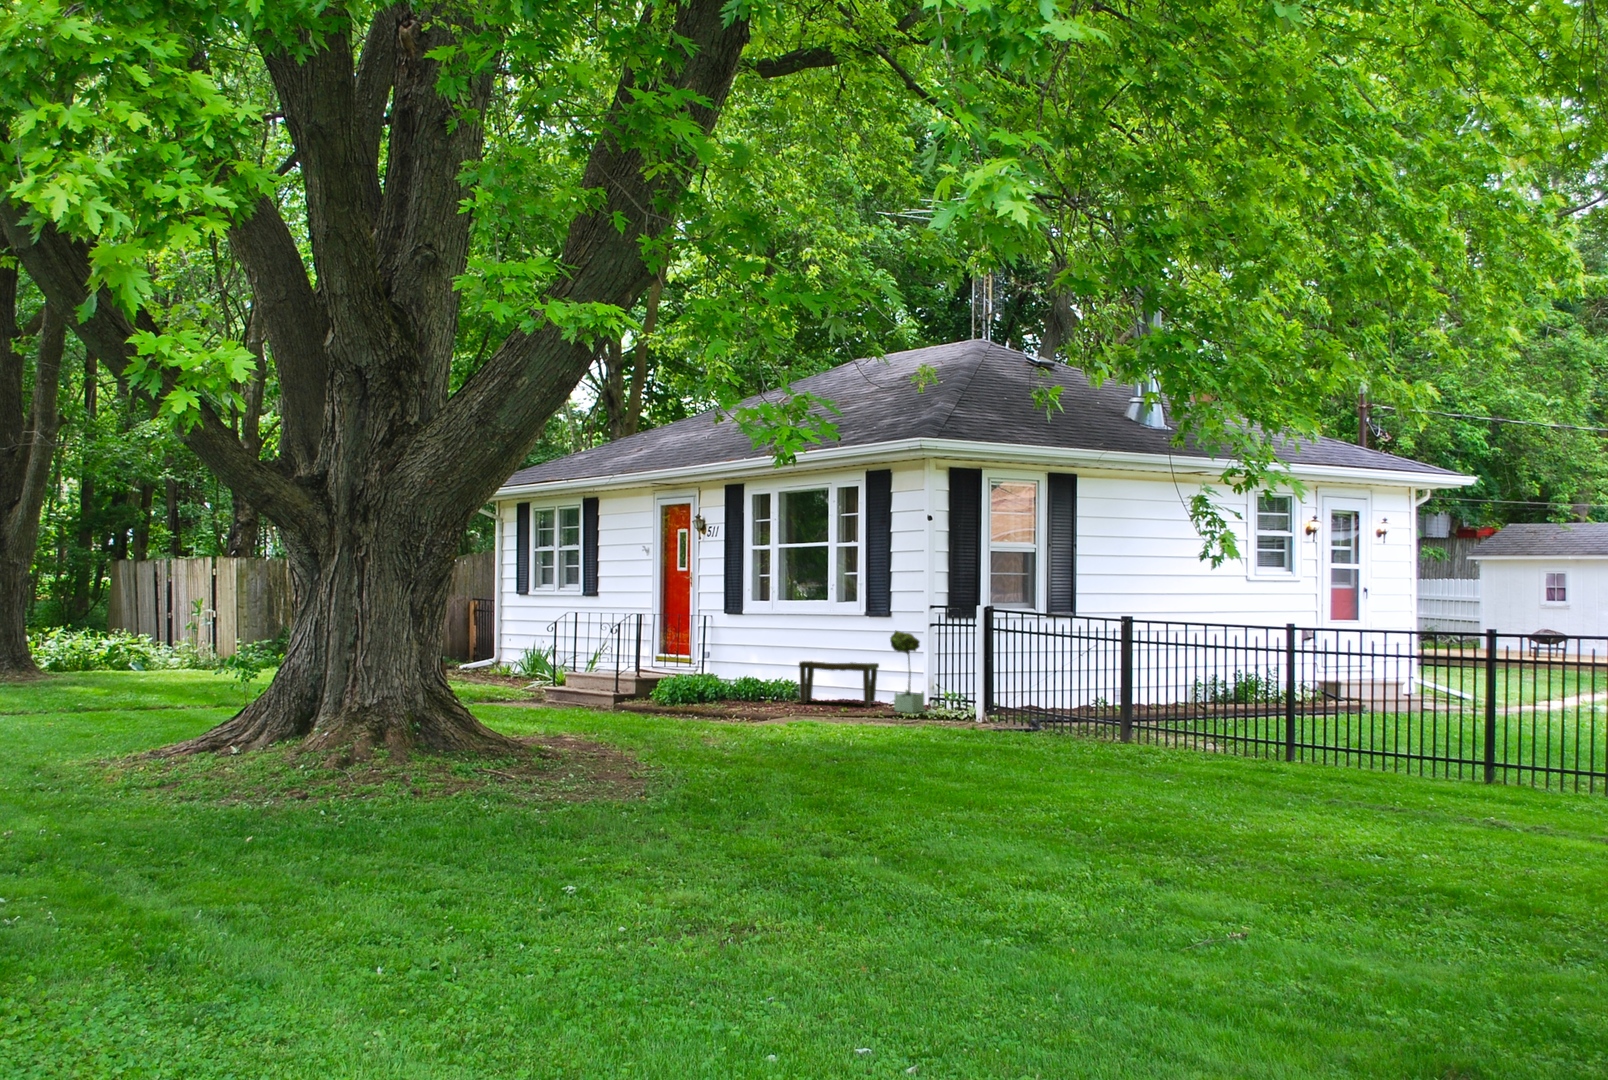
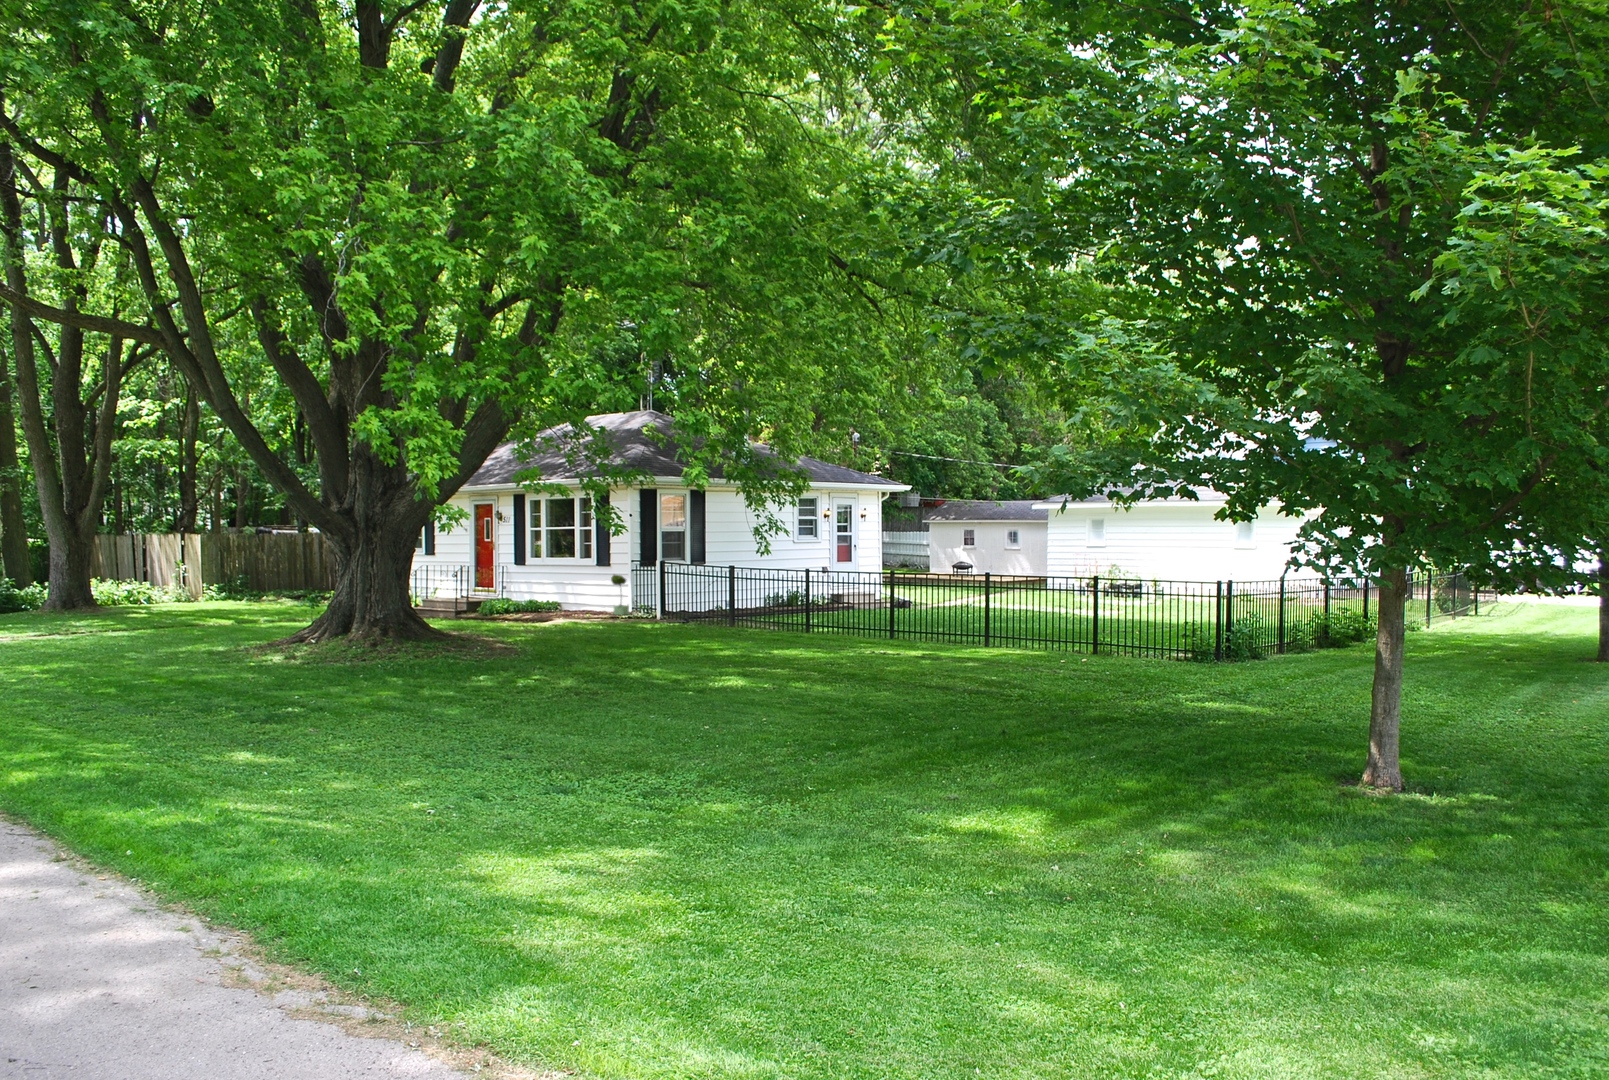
bench: present [799,661,879,708] -> none [563,591,605,614]

